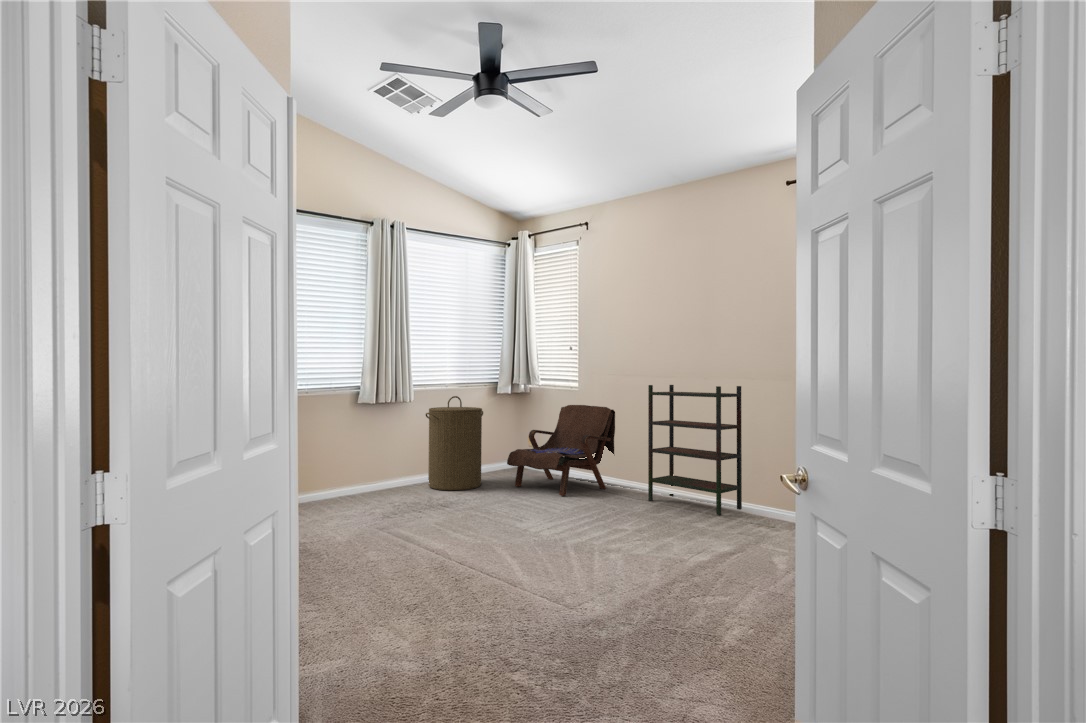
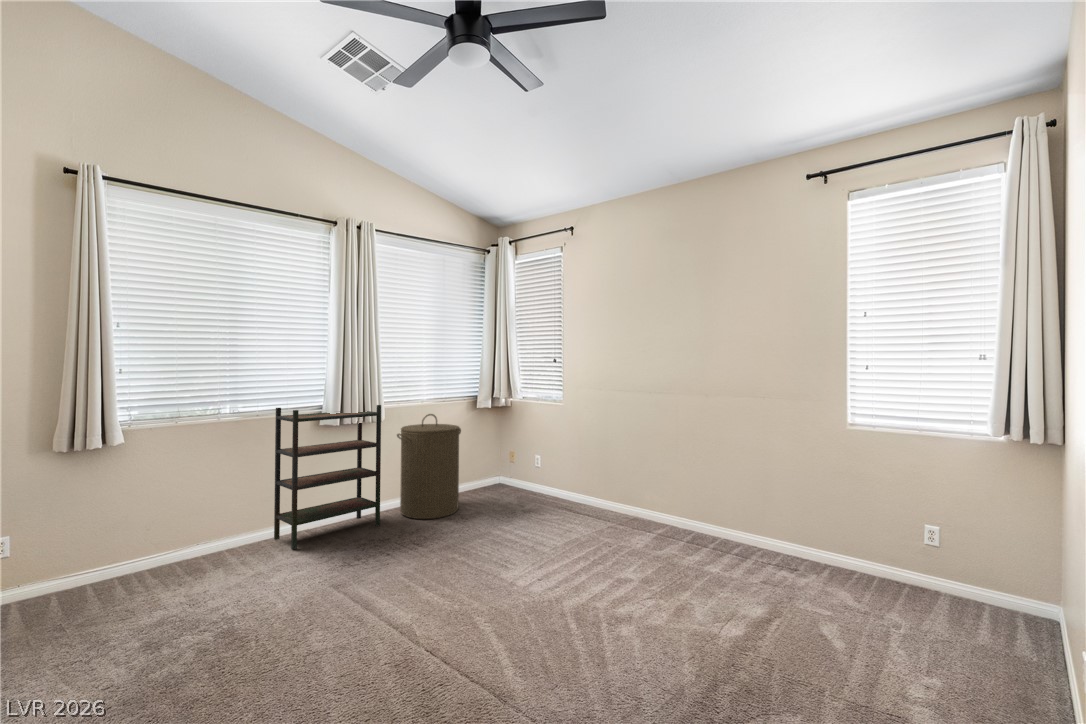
bookshelf: present [648,385,742,515] -> present [274,405,381,549]
armchair: present [507,405,615,496] -> none [487,421,602,527]

